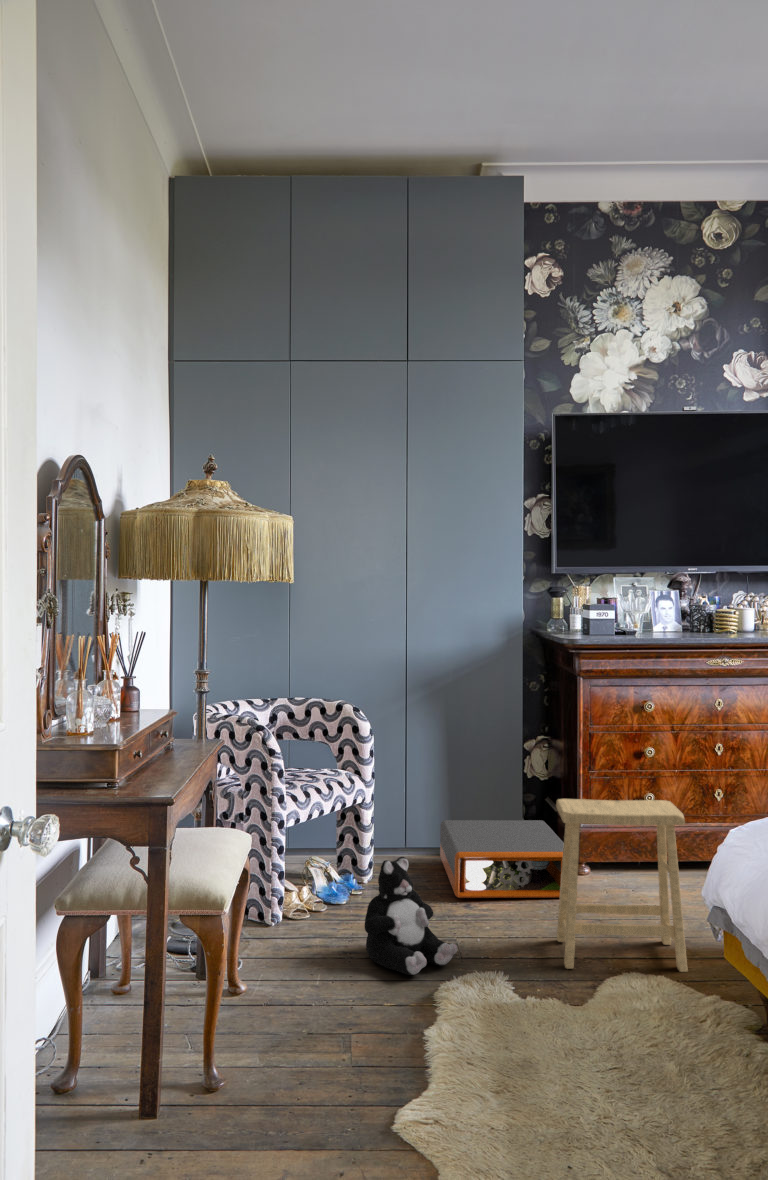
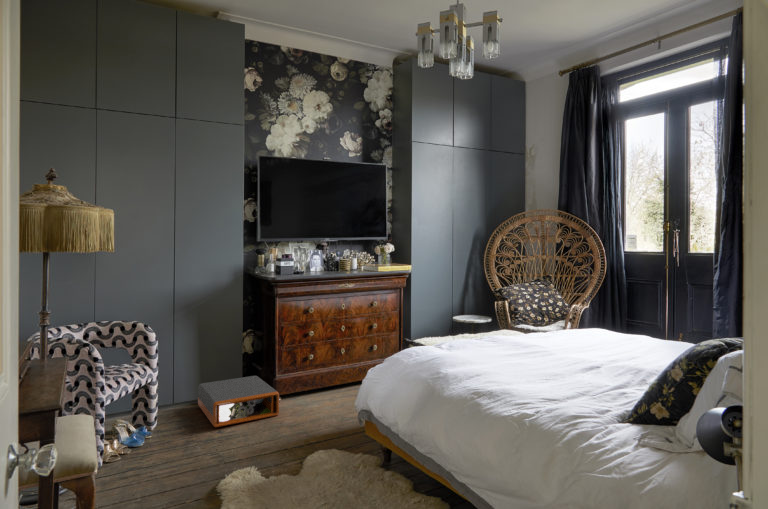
footstool: present [556,799,688,972] -> none [277,361,344,456]
plush toy: present [364,857,457,975] -> none [168,413,227,480]

